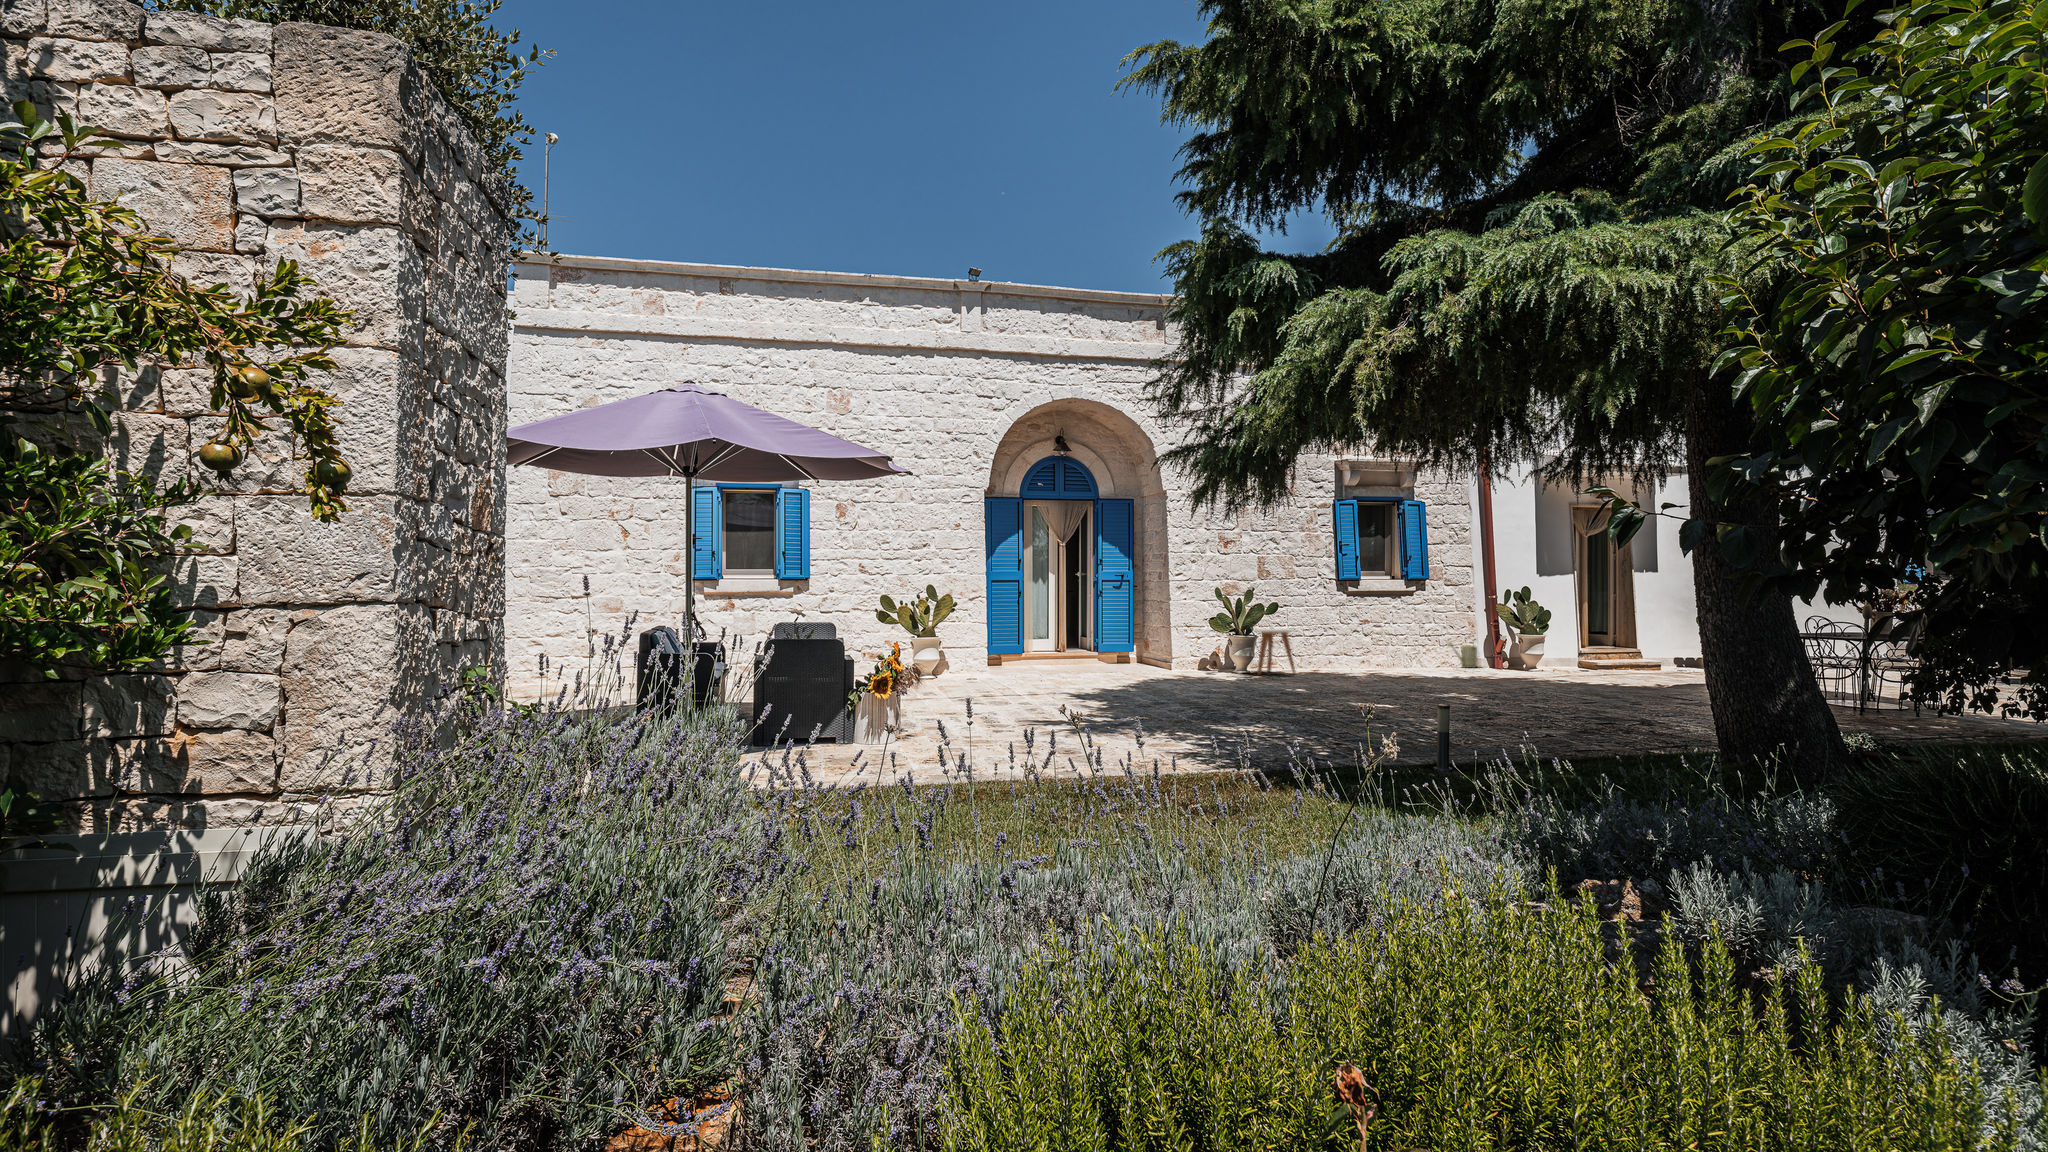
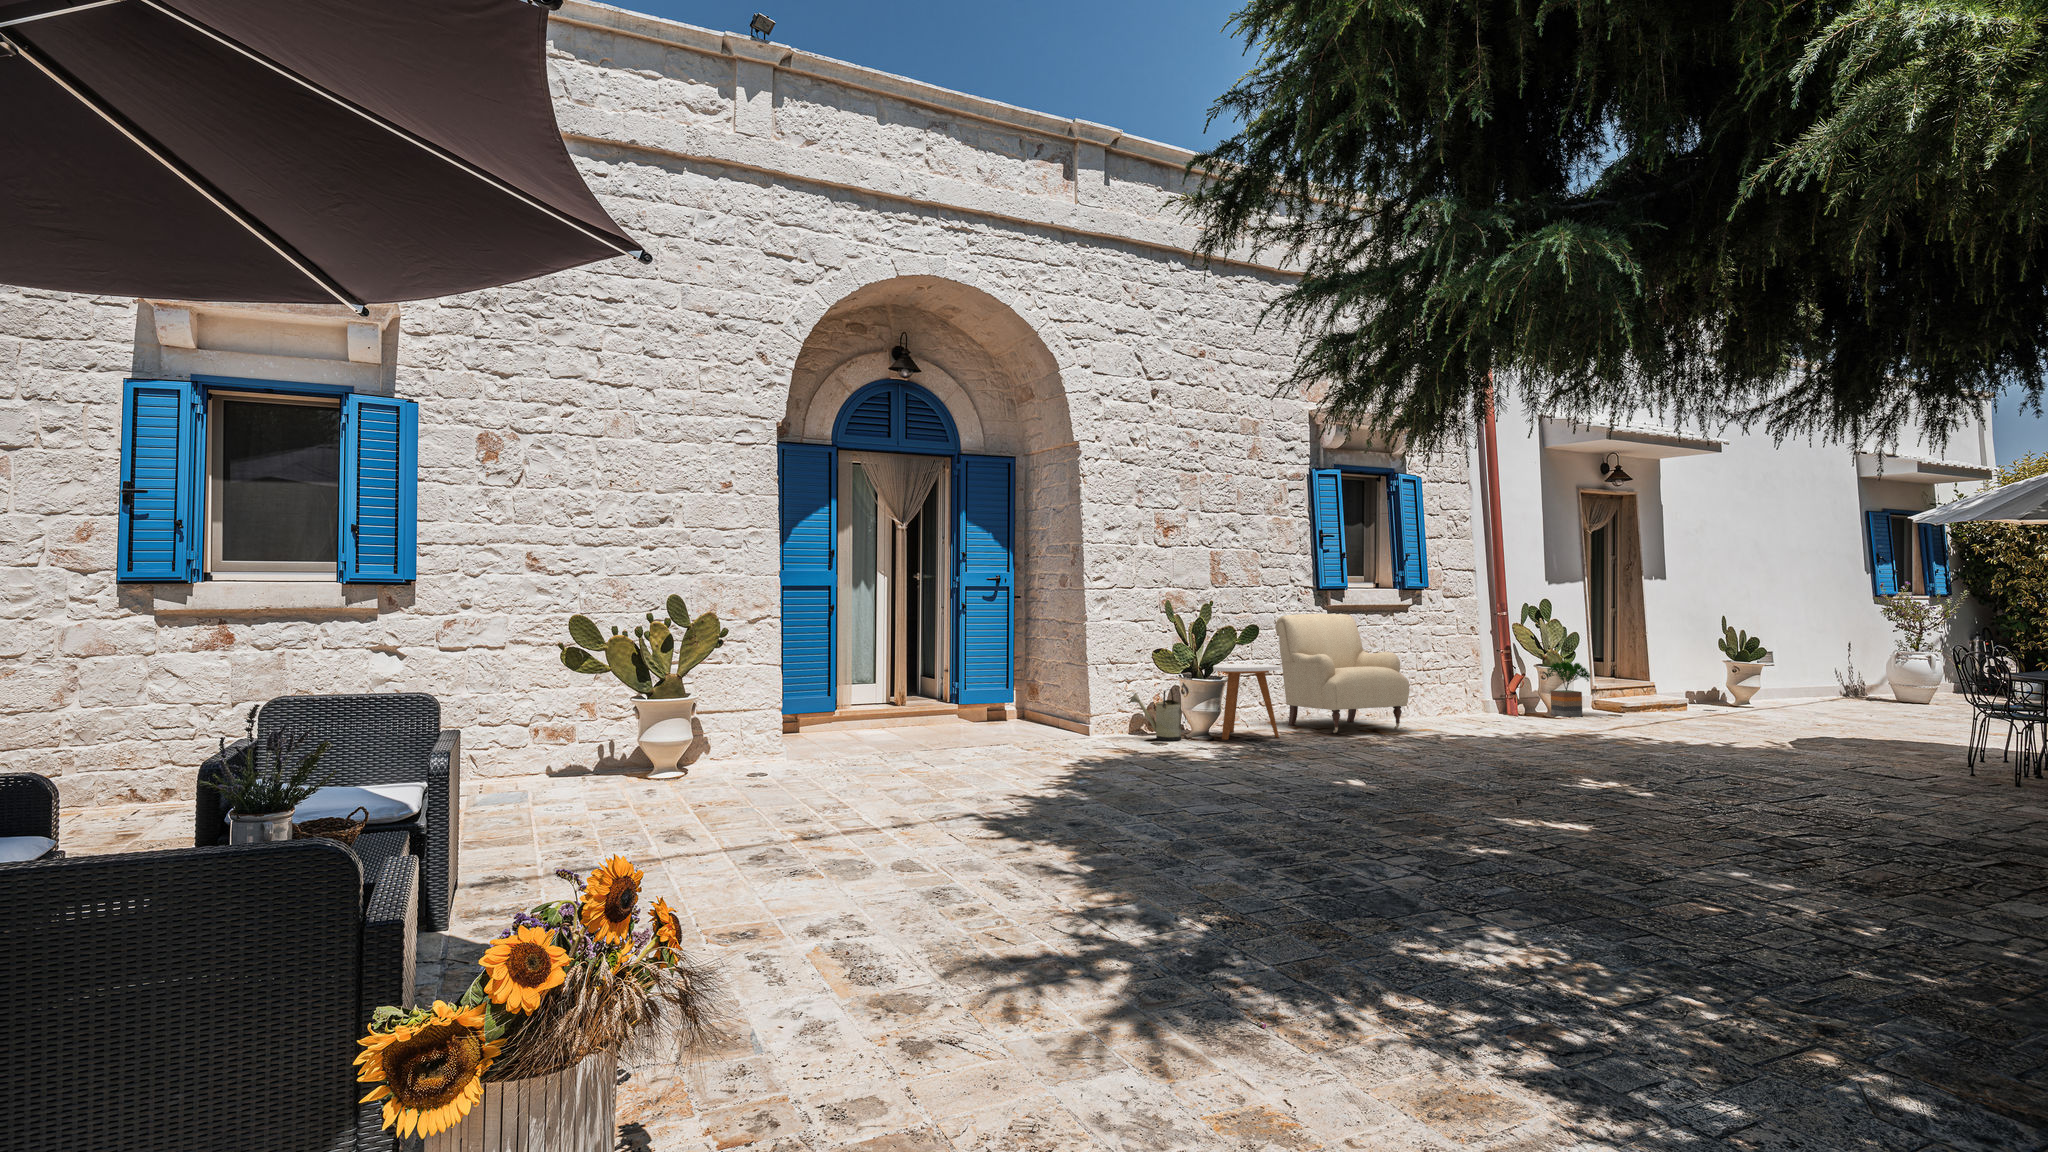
chair: none [1308,597,1392,674] -> present [1275,614,1409,733]
potted tree: none [1519,631,1551,670] -> present [1547,662,1590,716]
watering can: present [1447,642,1477,668] -> present [1130,689,1186,740]

